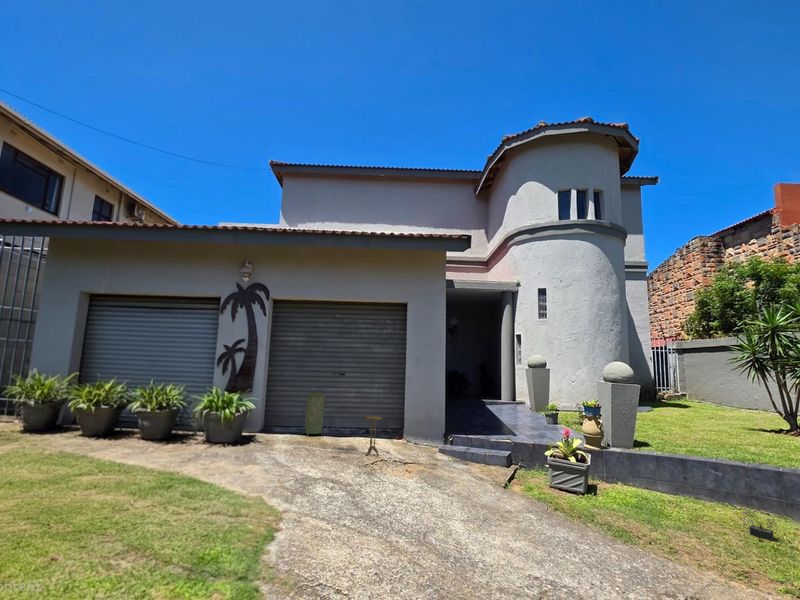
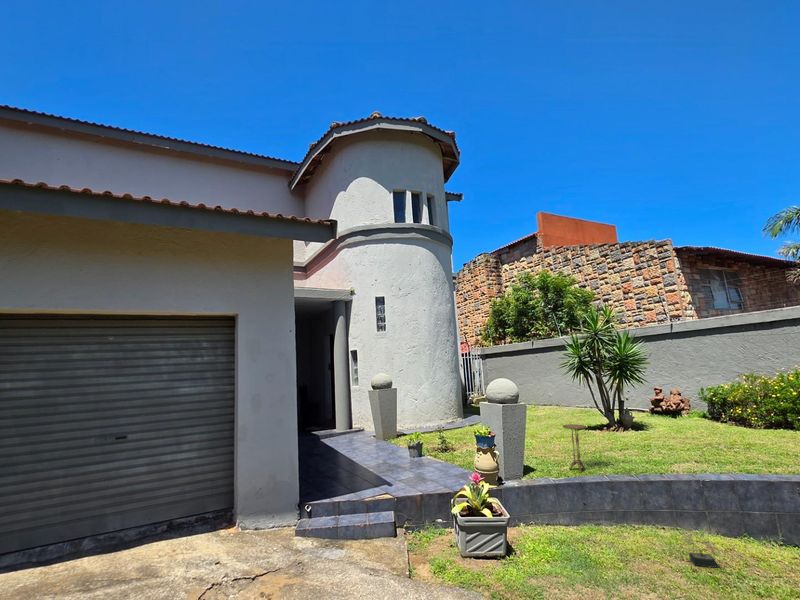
trash can: present [305,391,325,436] -> none [33,477,83,572]
side table: present [364,416,383,456] -> present [563,424,587,473]

